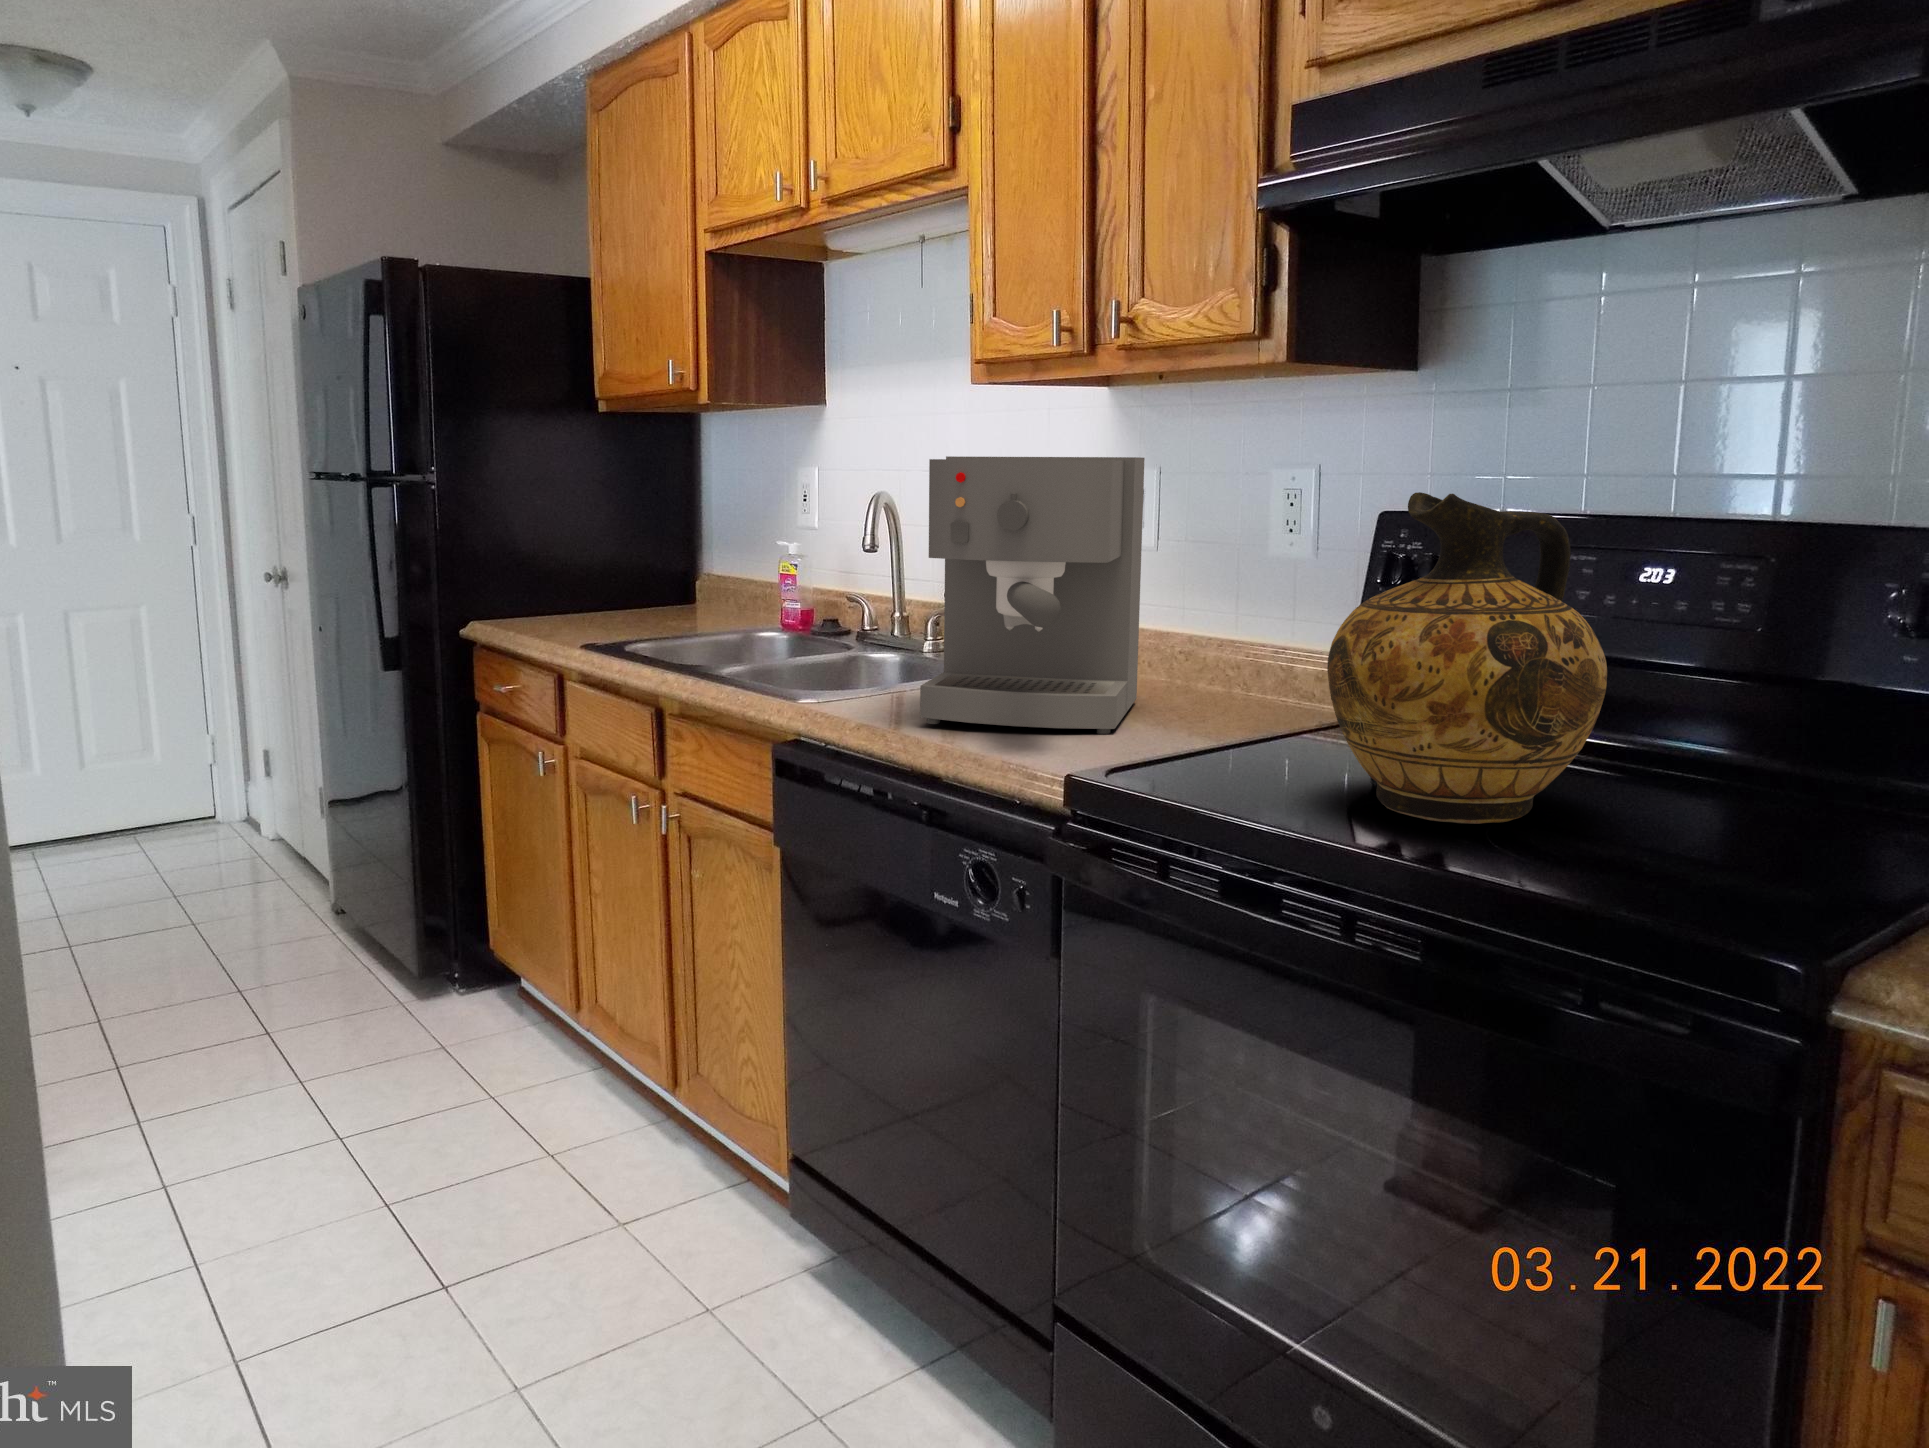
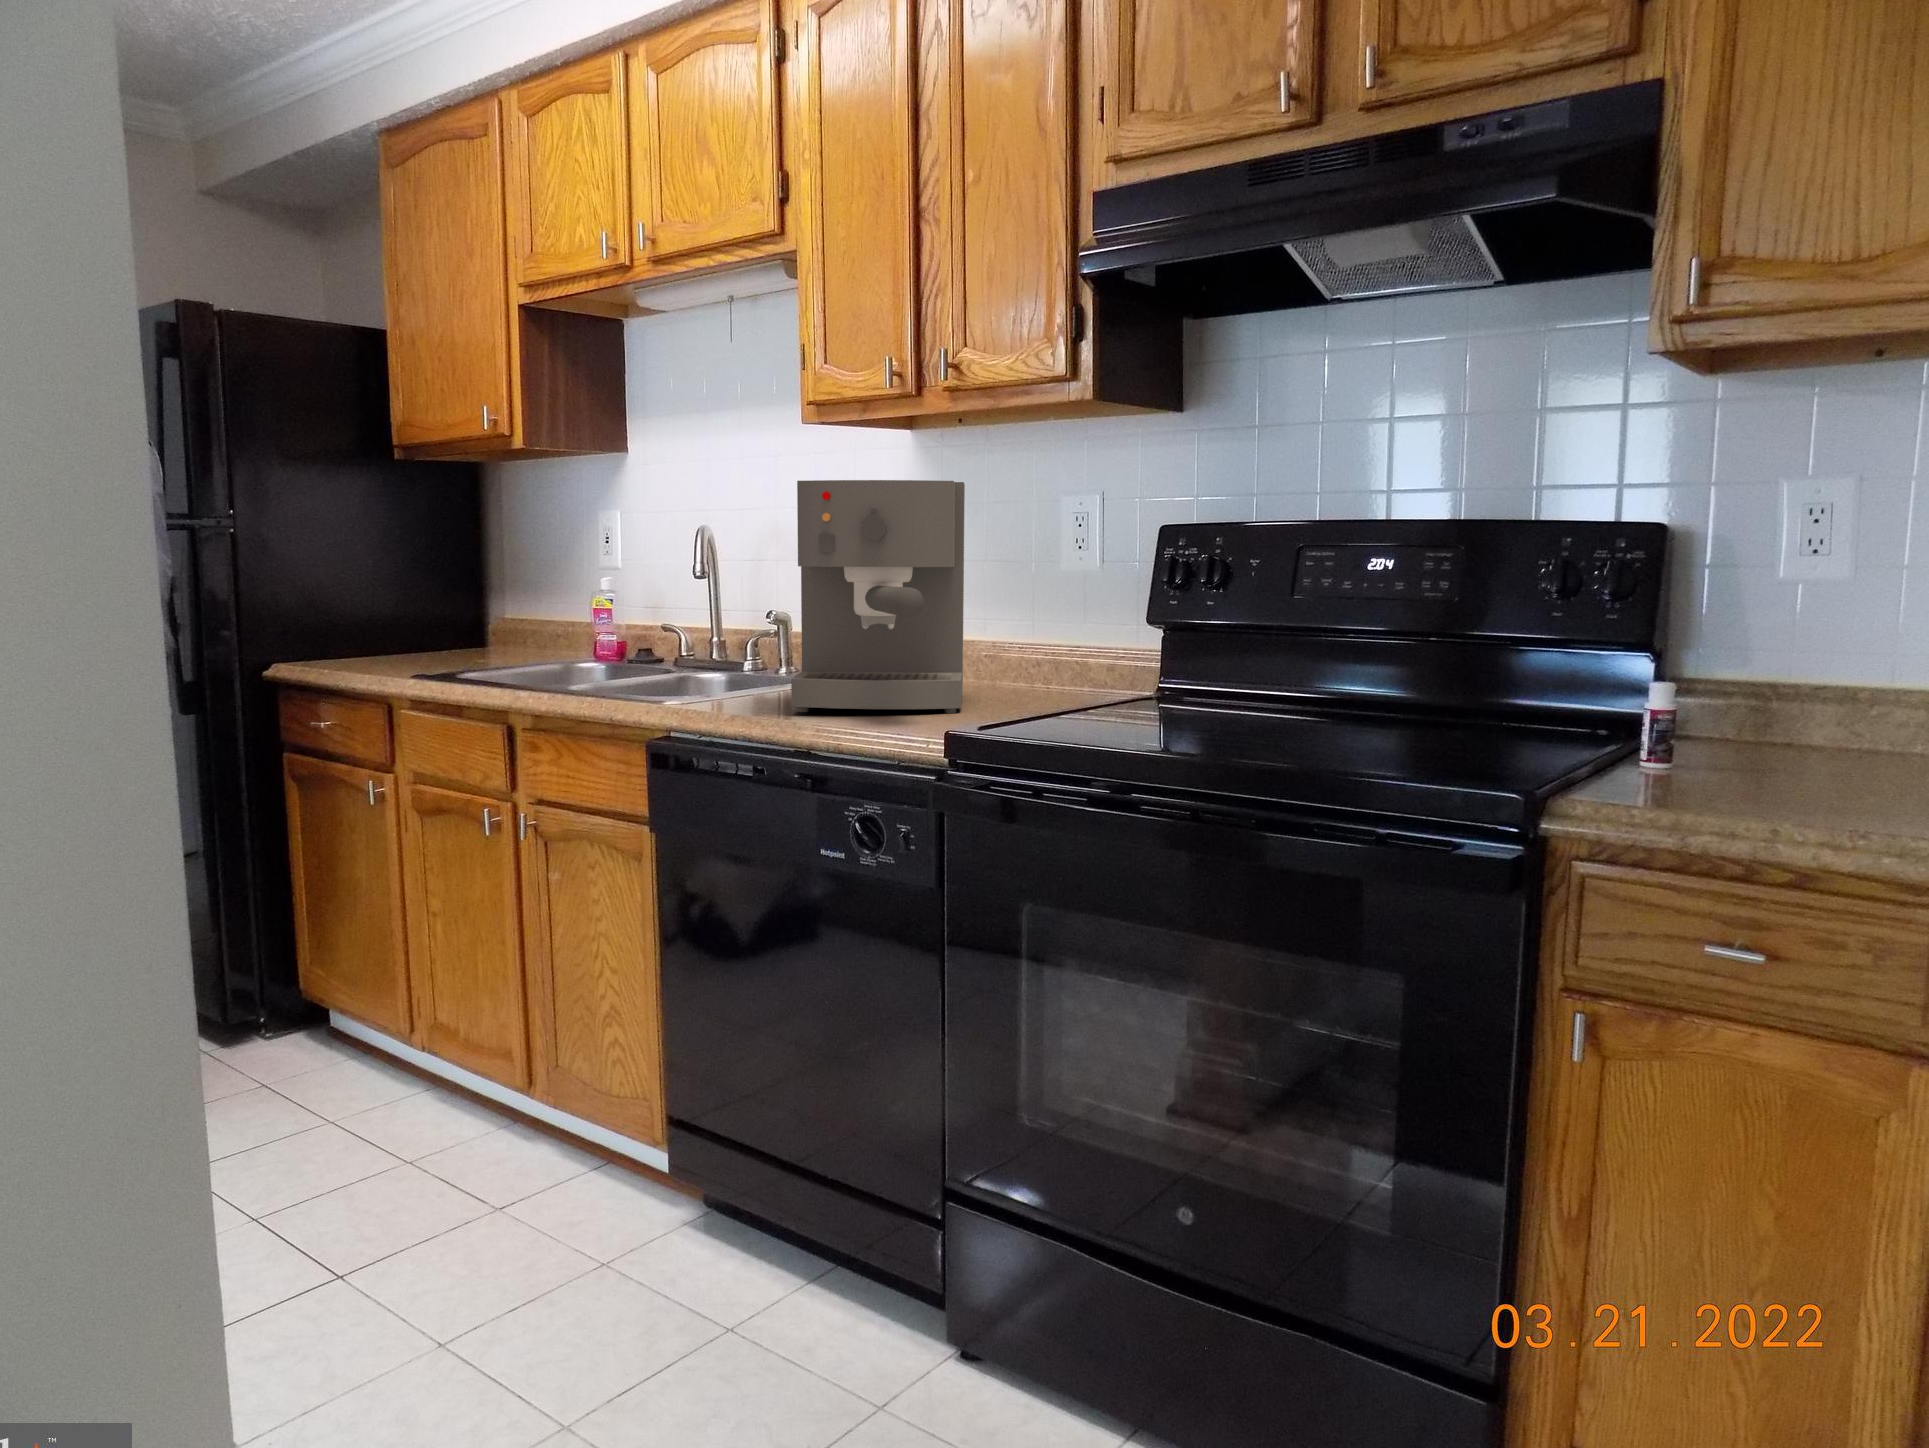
ceramic jug: present [1327,492,1607,824] -> none [1155,492,1360,744]

